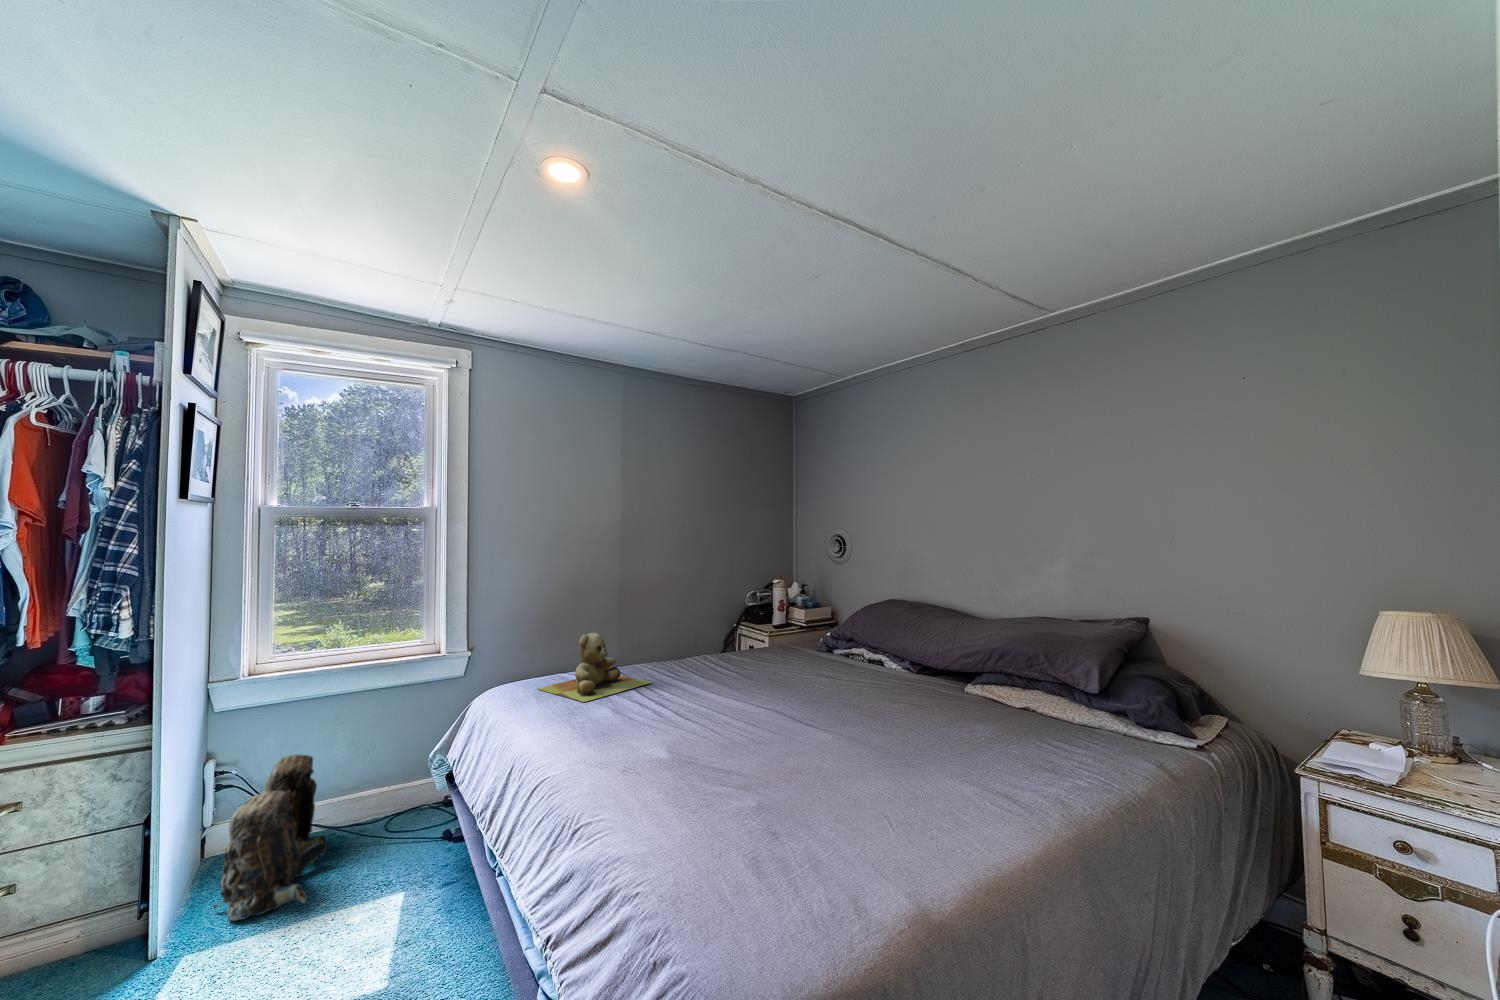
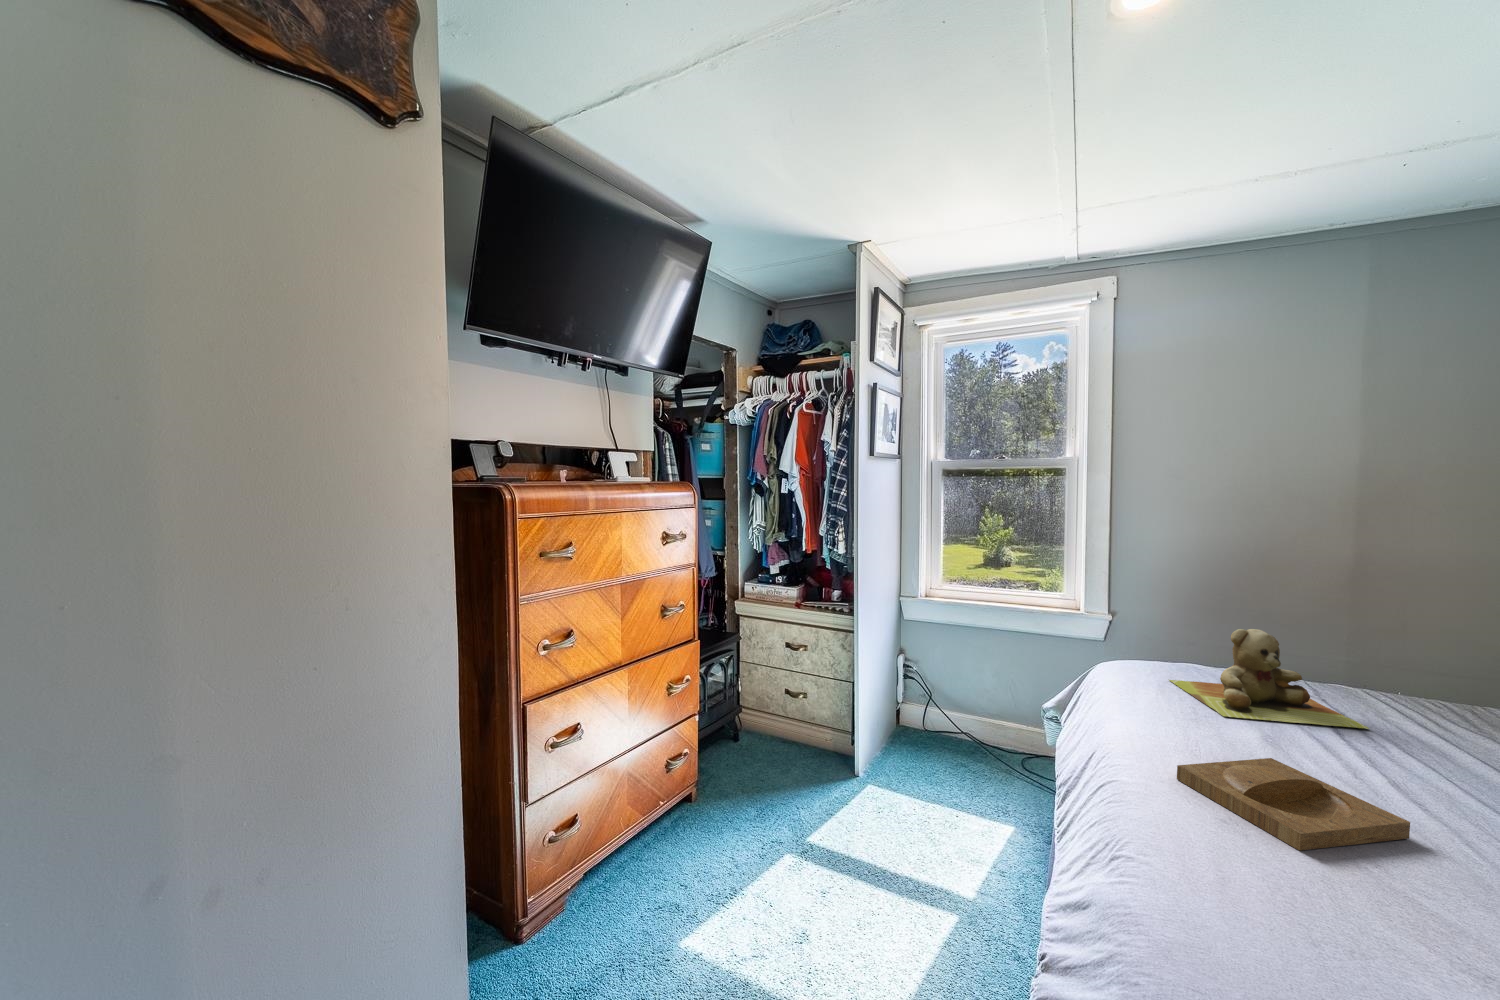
tray: none [585,717,697,765] -> present [1177,758,1410,851]
backpack: present [214,755,328,921] -> none [893,669,971,792]

